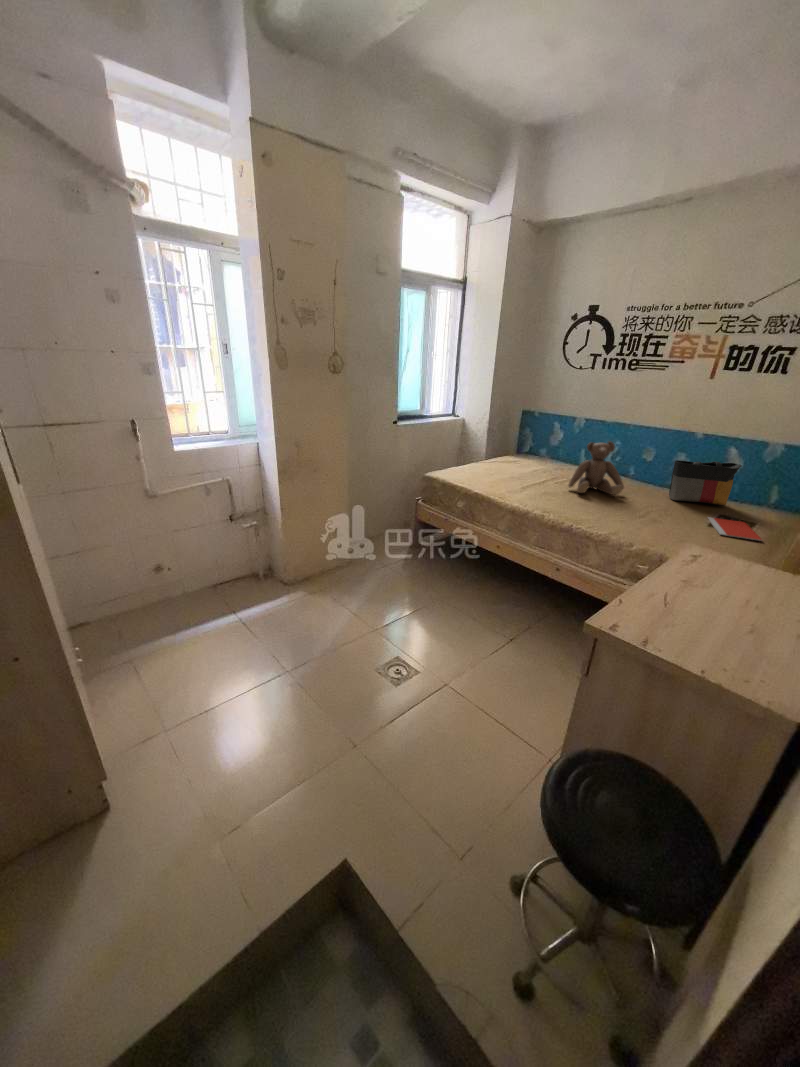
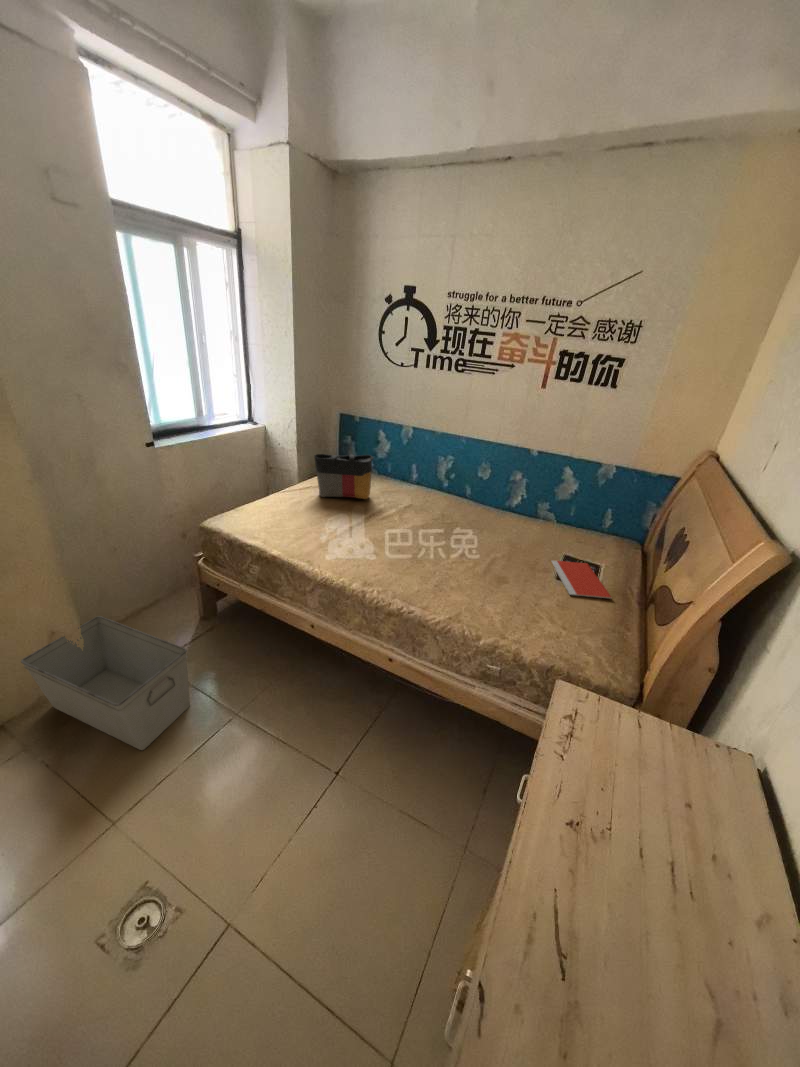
teddy bear: present [568,441,624,495] -> none [398,469,462,539]
tote bag: present [669,461,742,505] -> present [314,454,373,499]
storage bin: none [320,525,412,602] -> present [21,616,190,750]

